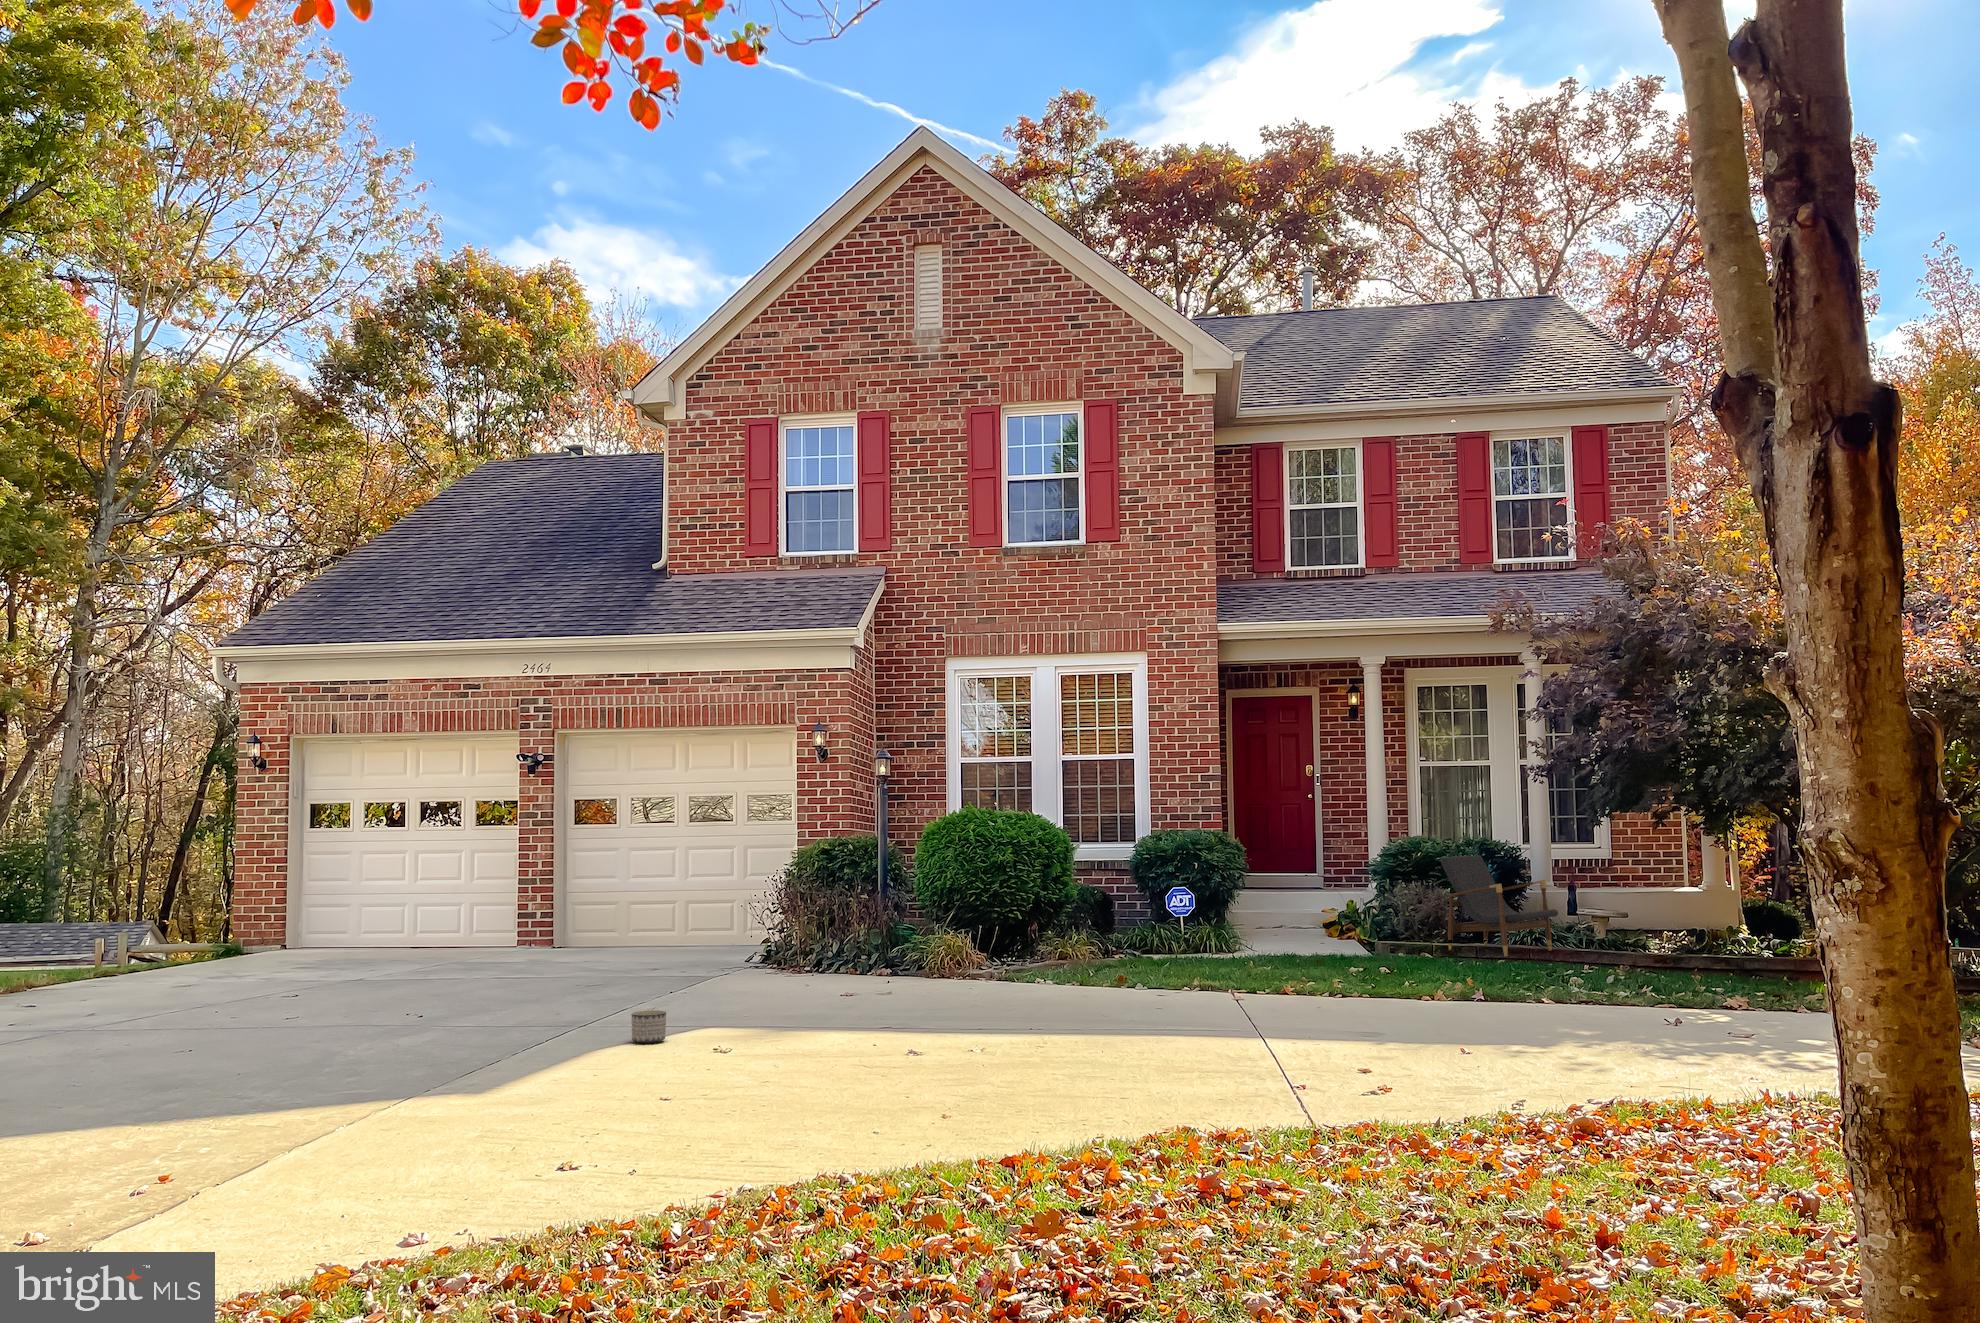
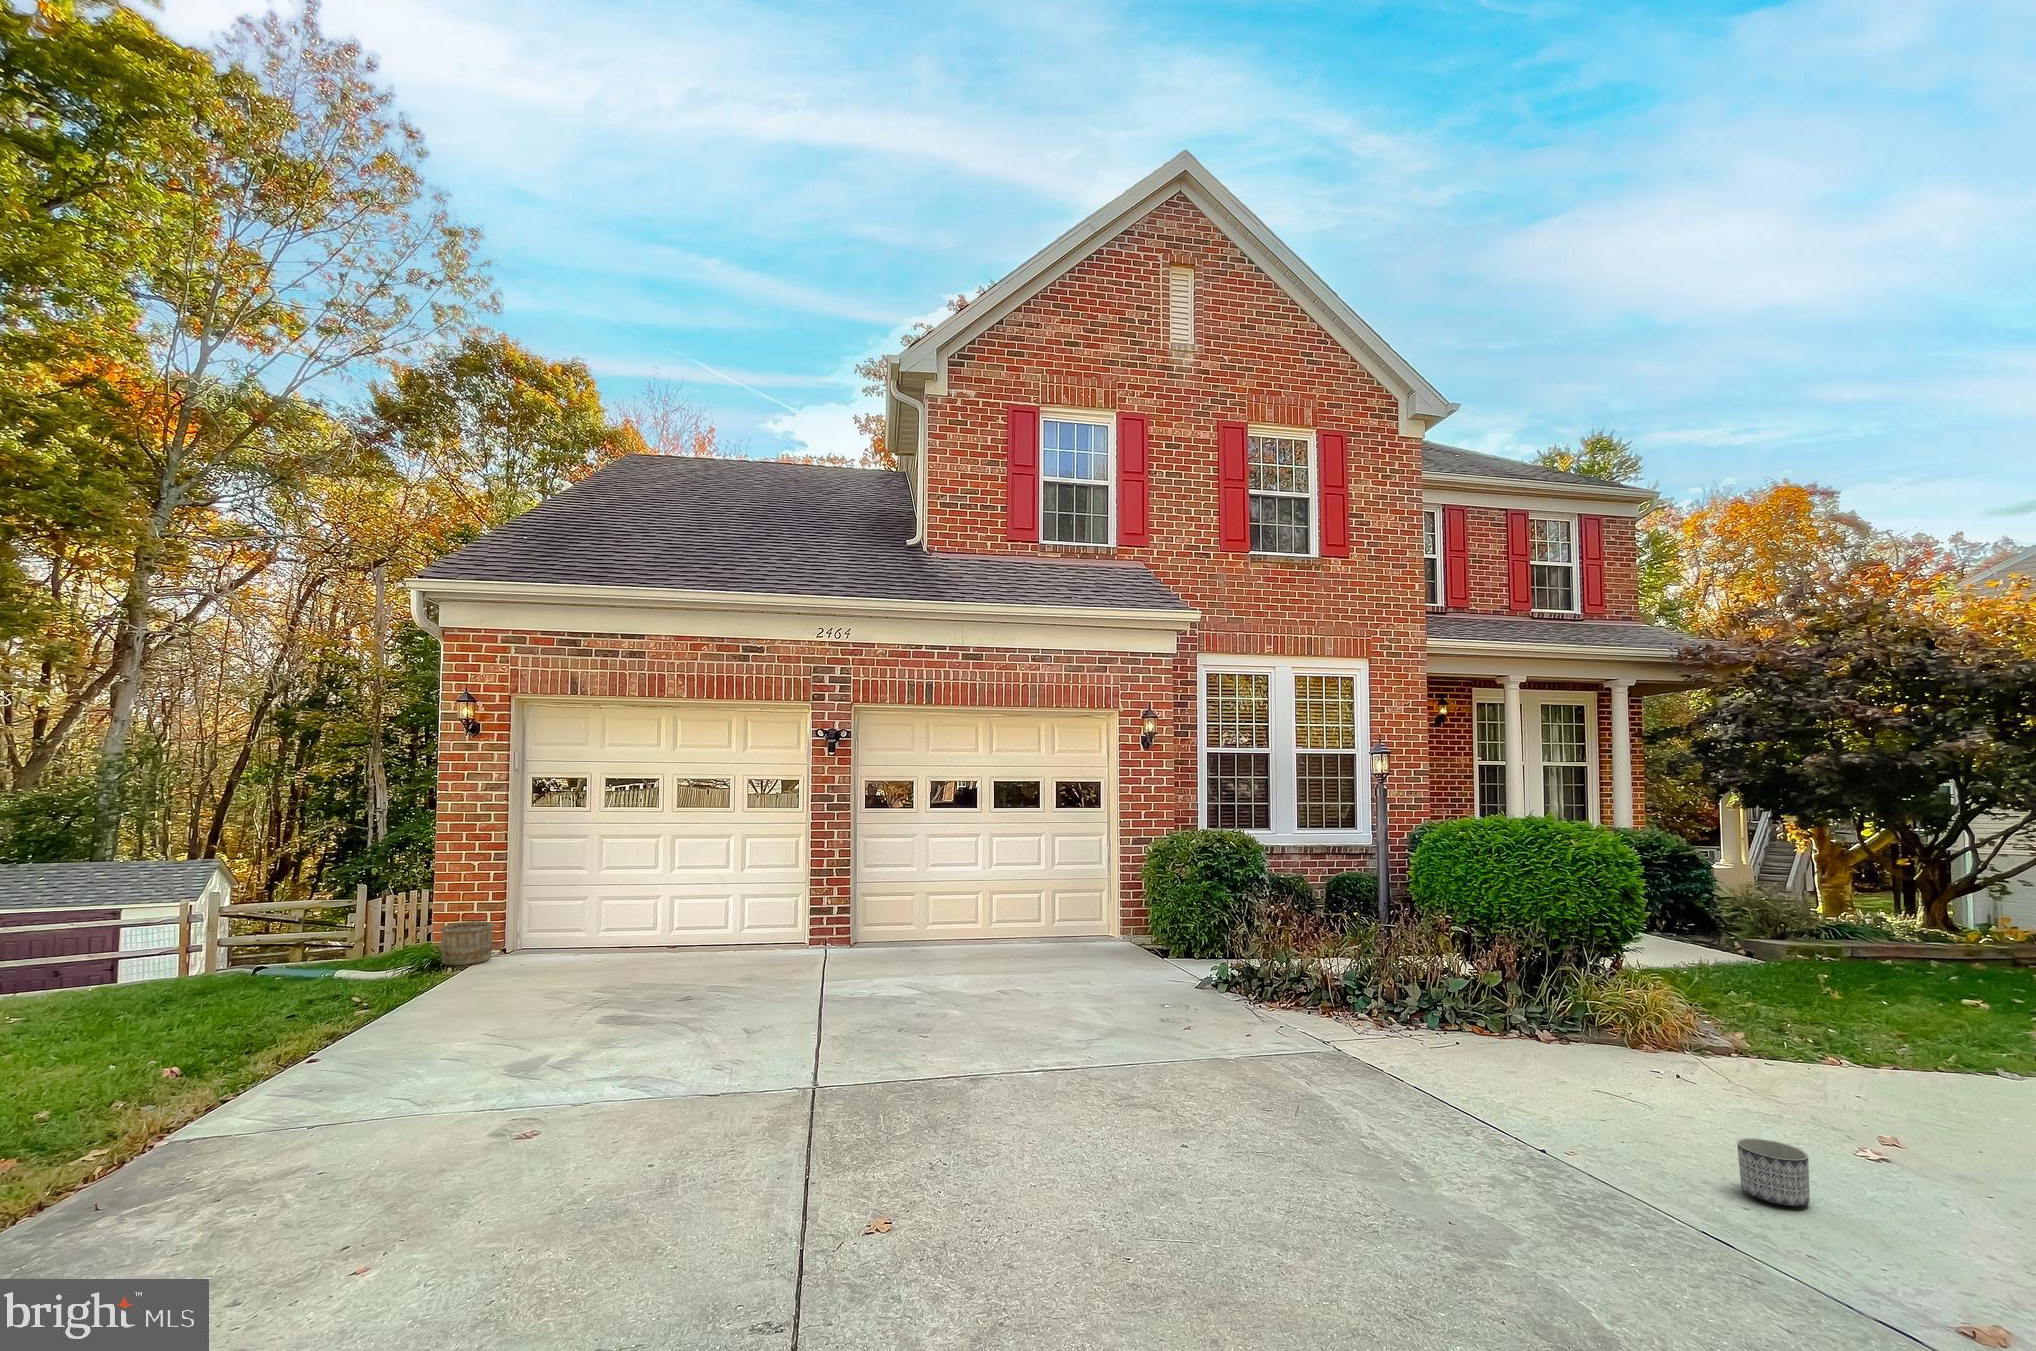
lounge chair: present [1441,855,1558,956] -> none [1676,843,1782,935]
wooden bucket: none [235,918,275,950] -> present [441,921,494,965]

